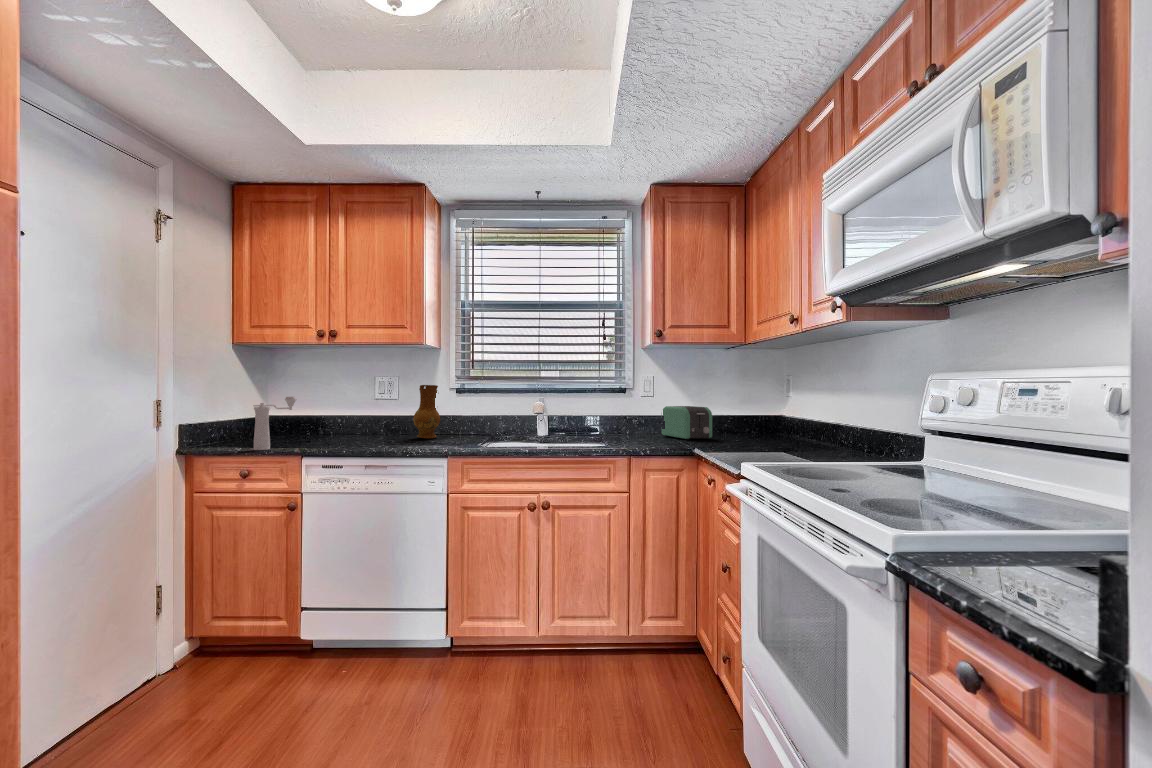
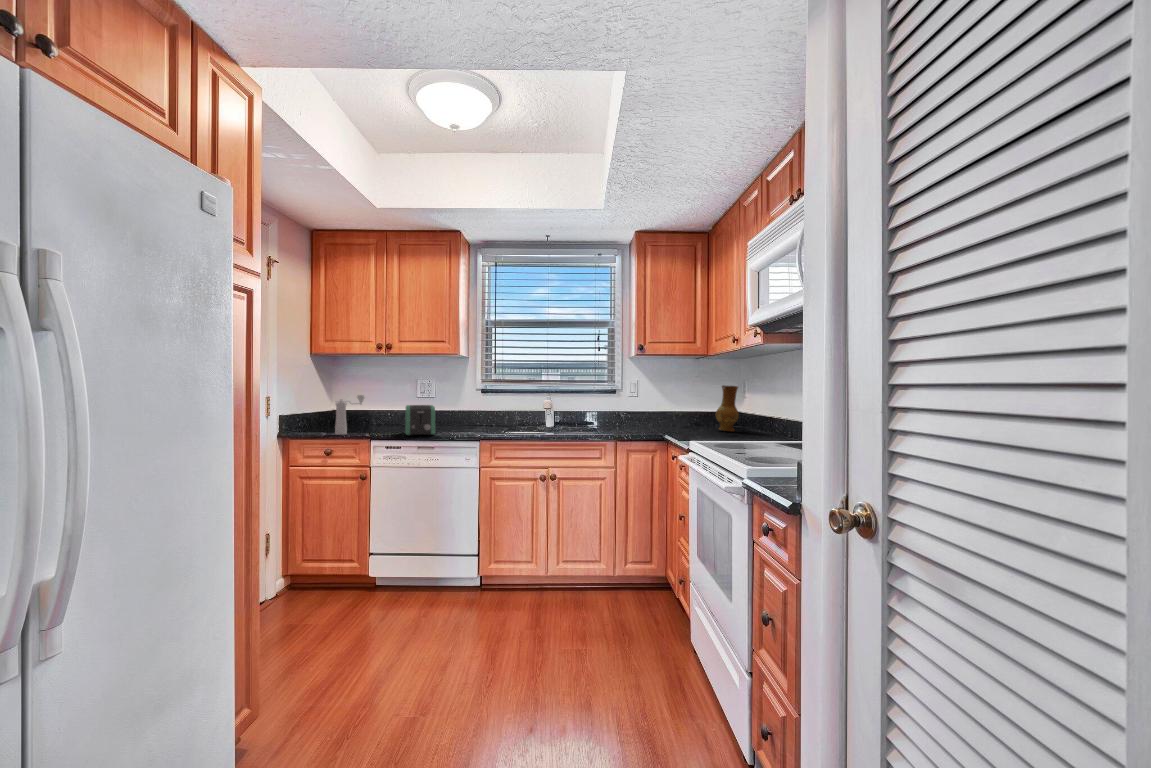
ceramic jug: present [413,385,440,439] -> present [716,385,739,431]
toaster: present [661,406,712,440] -> present [405,405,435,436]

